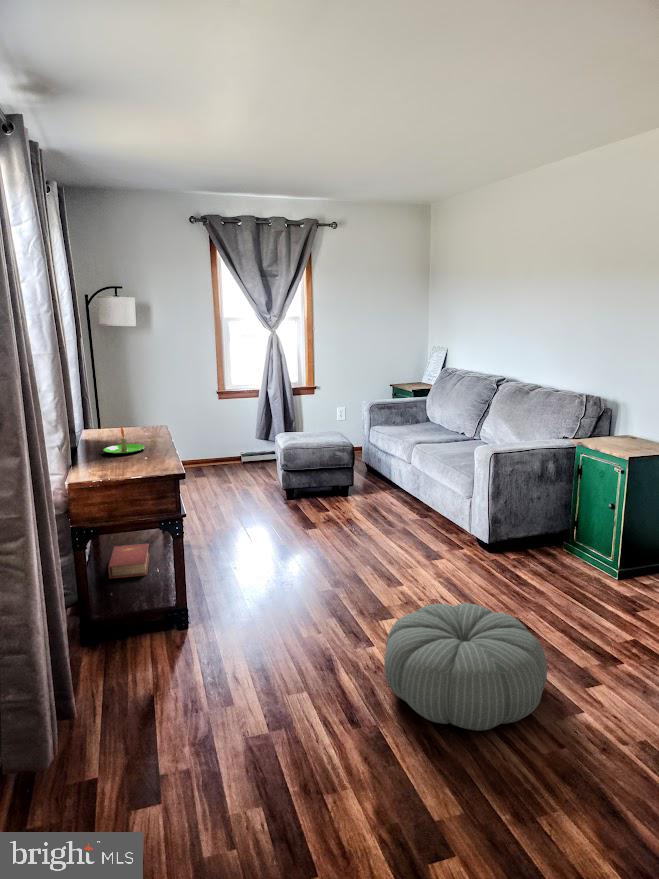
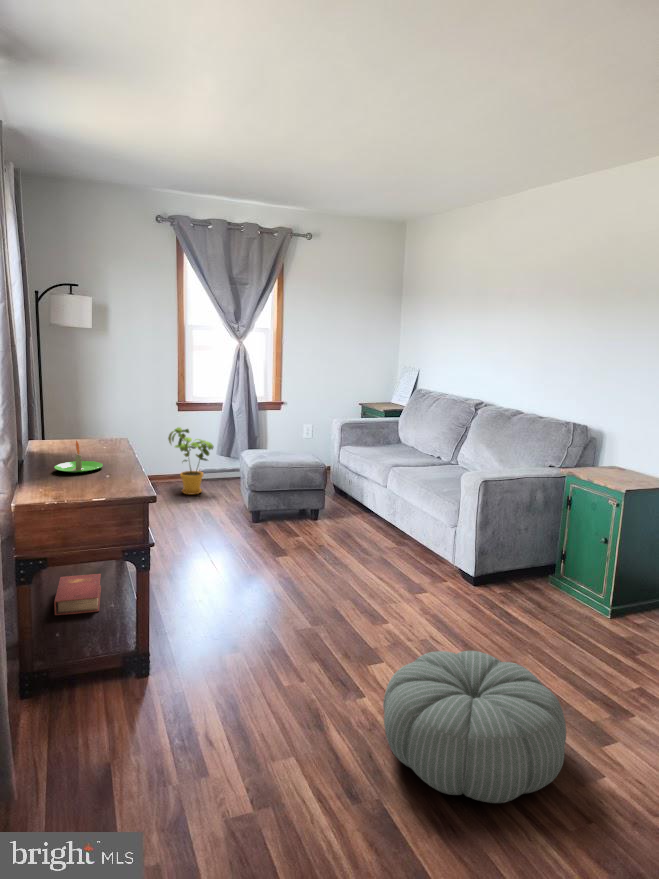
house plant: none [212,414,254,475] -> present [168,427,214,495]

